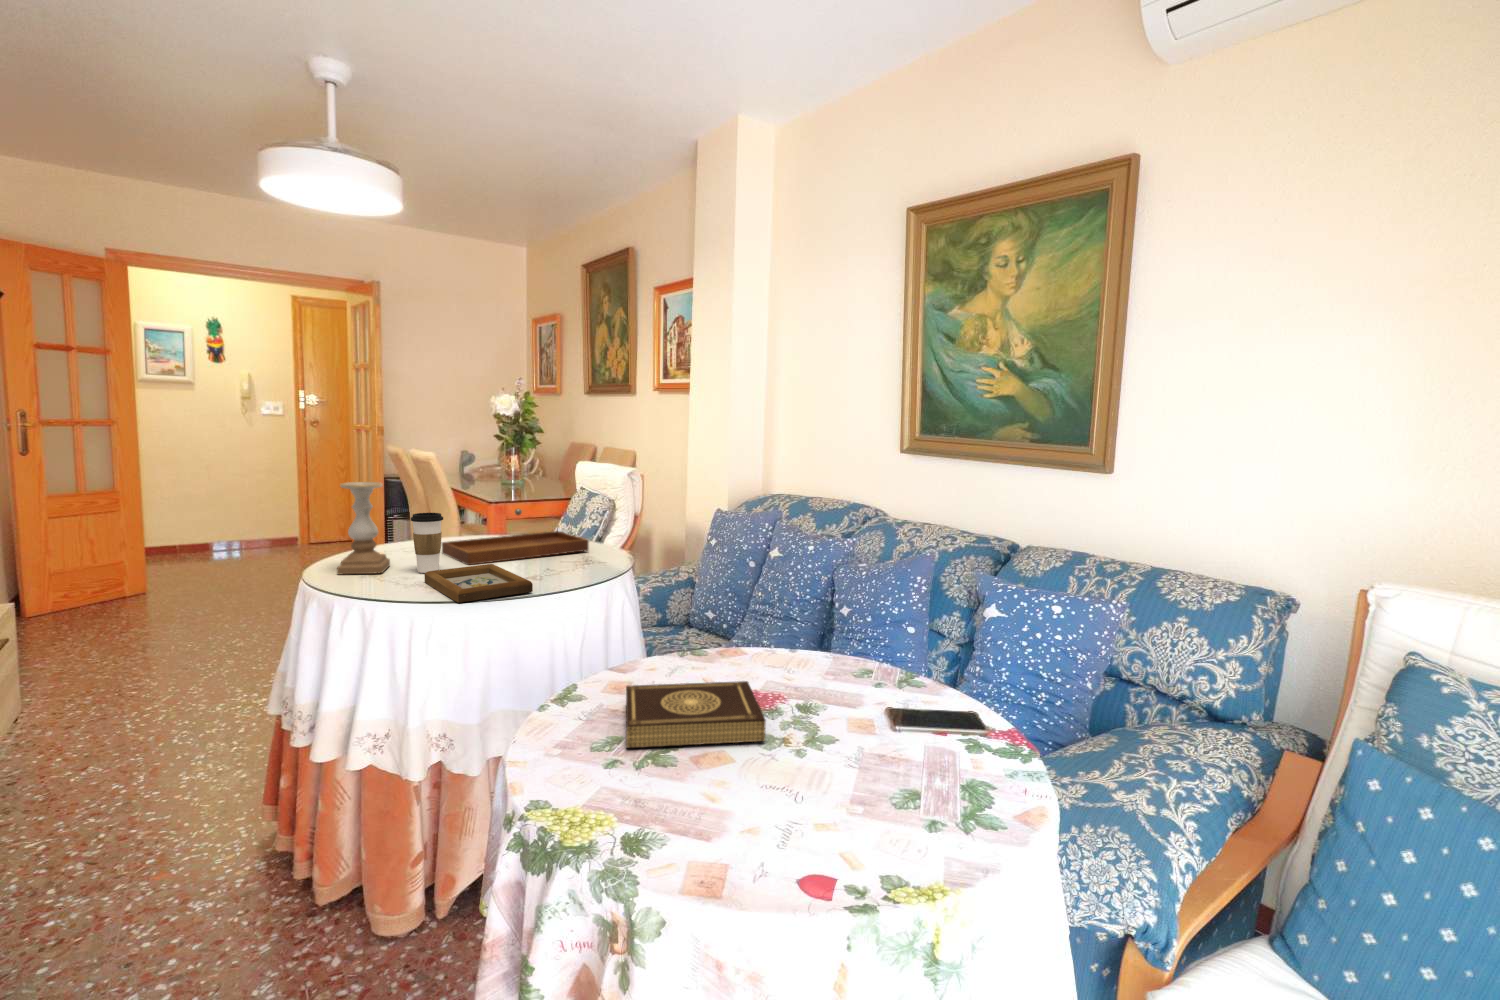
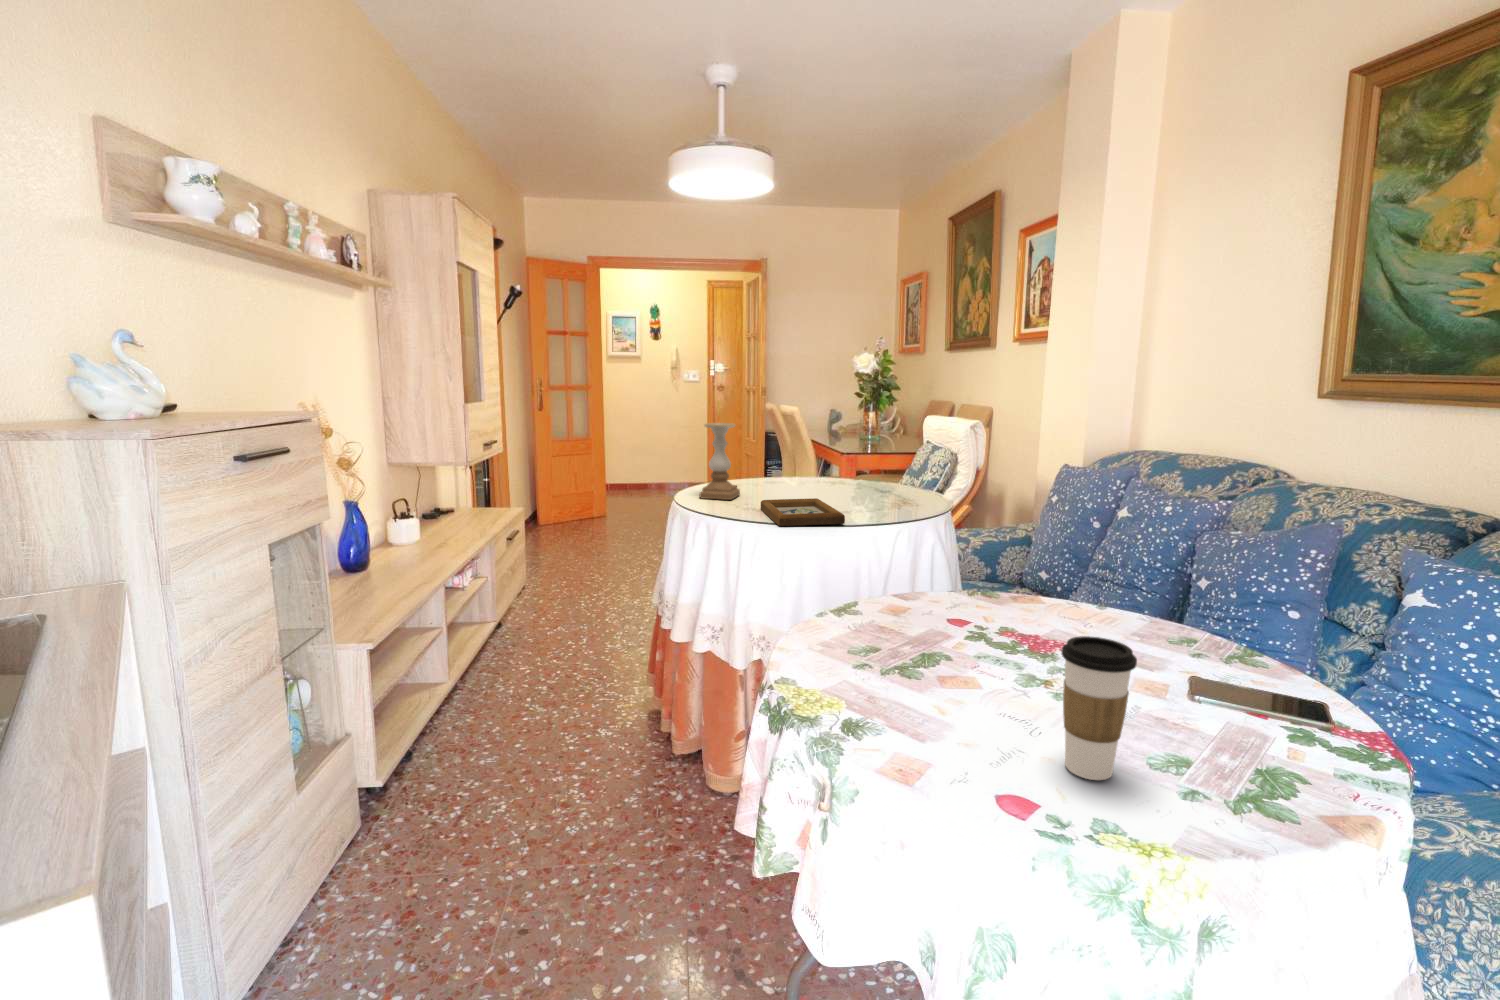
tray: present [442,509,589,565] -> none [784,452,914,500]
coffee cup: present [411,513,443,573] -> present [1062,636,1137,780]
book: present [626,681,766,748] -> none [879,607,1021,677]

